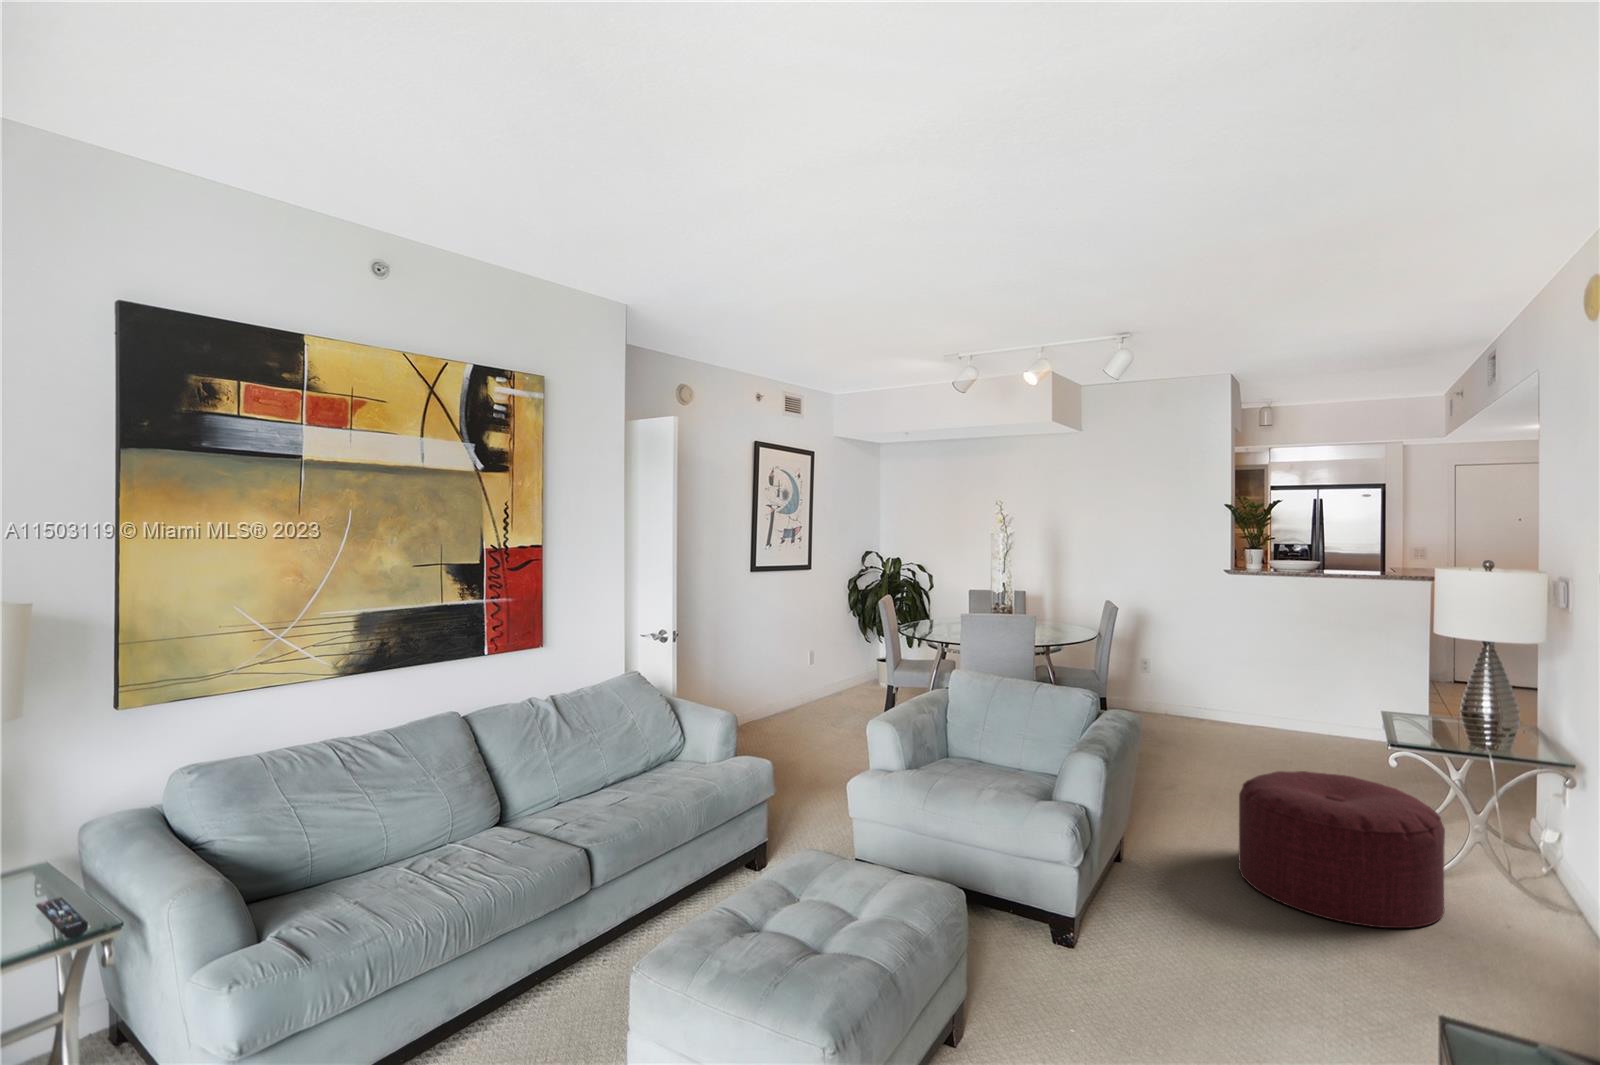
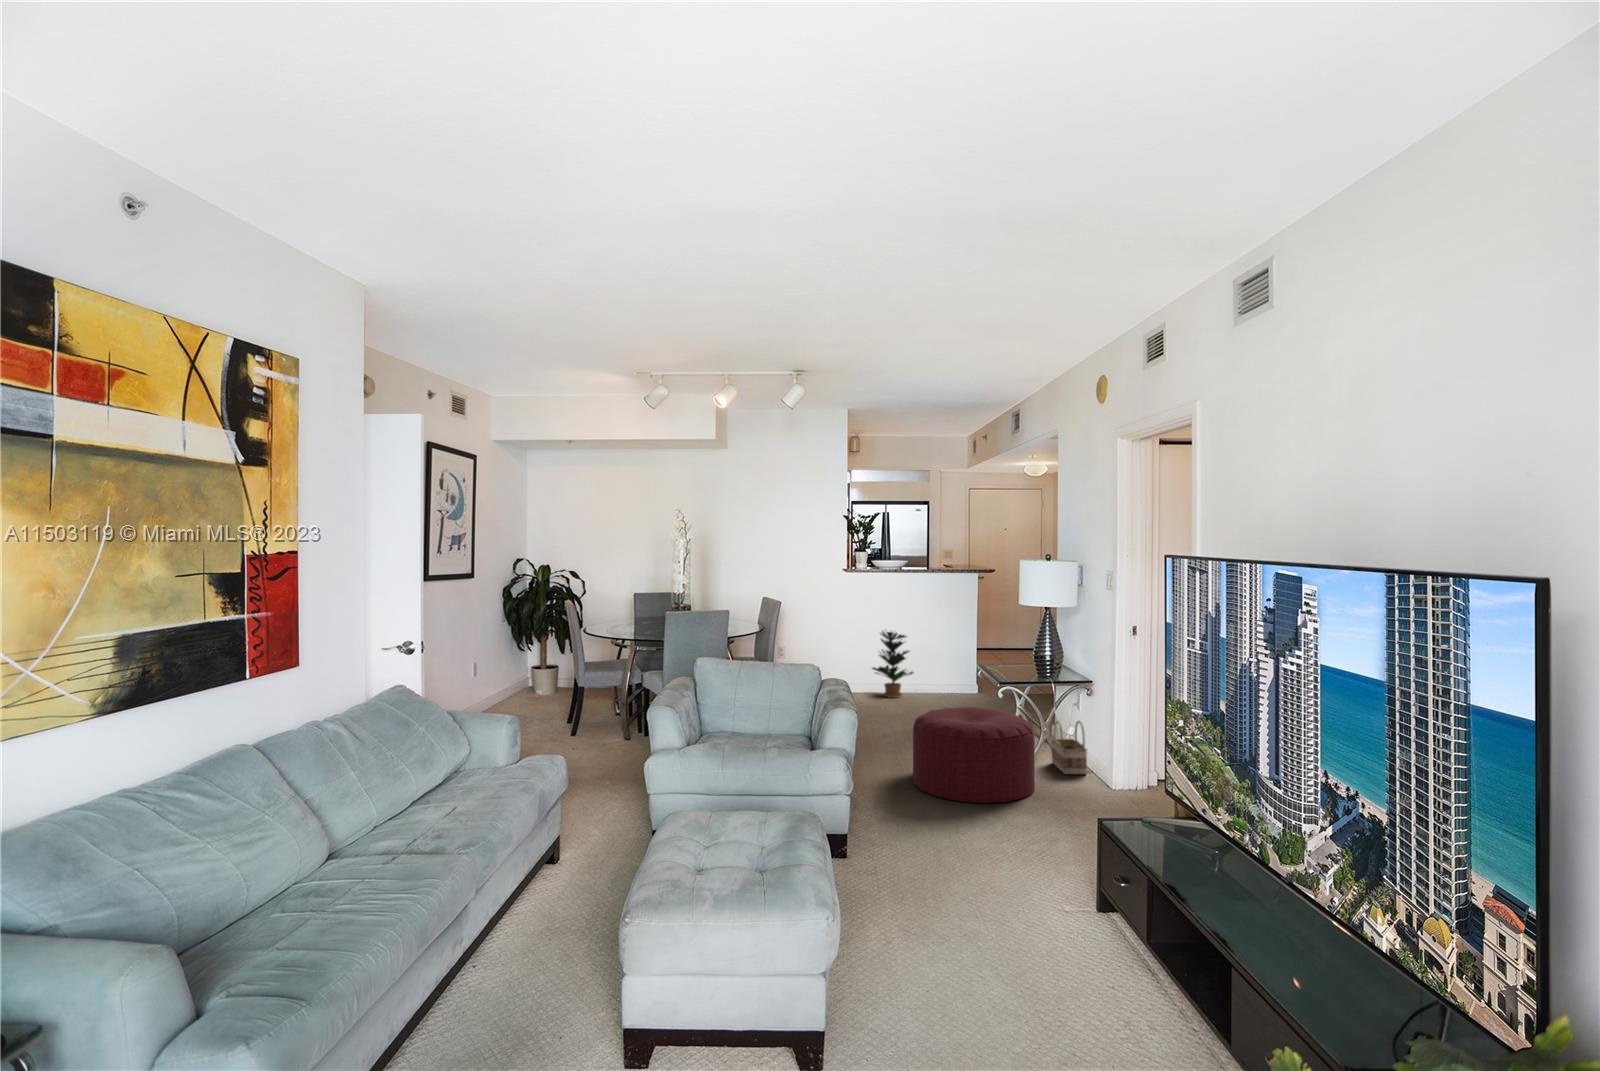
potted plant: none [1265,651,1332,742] -> present [872,631,913,698]
basket: none [1505,820,1568,916] -> present [1052,721,1087,775]

